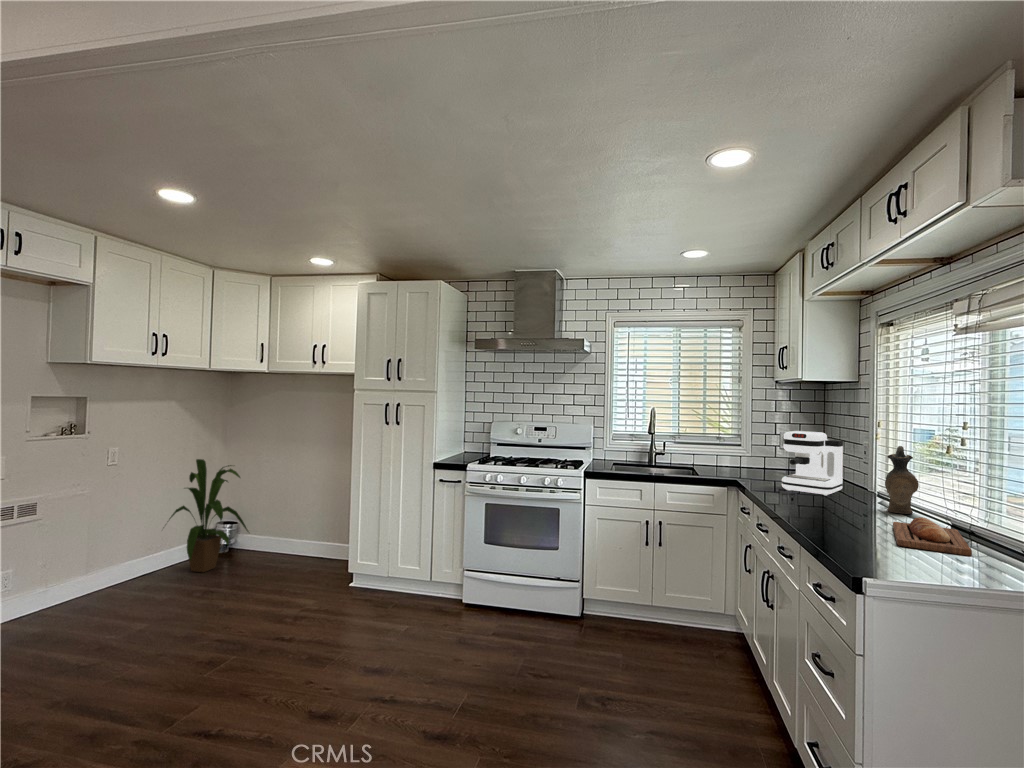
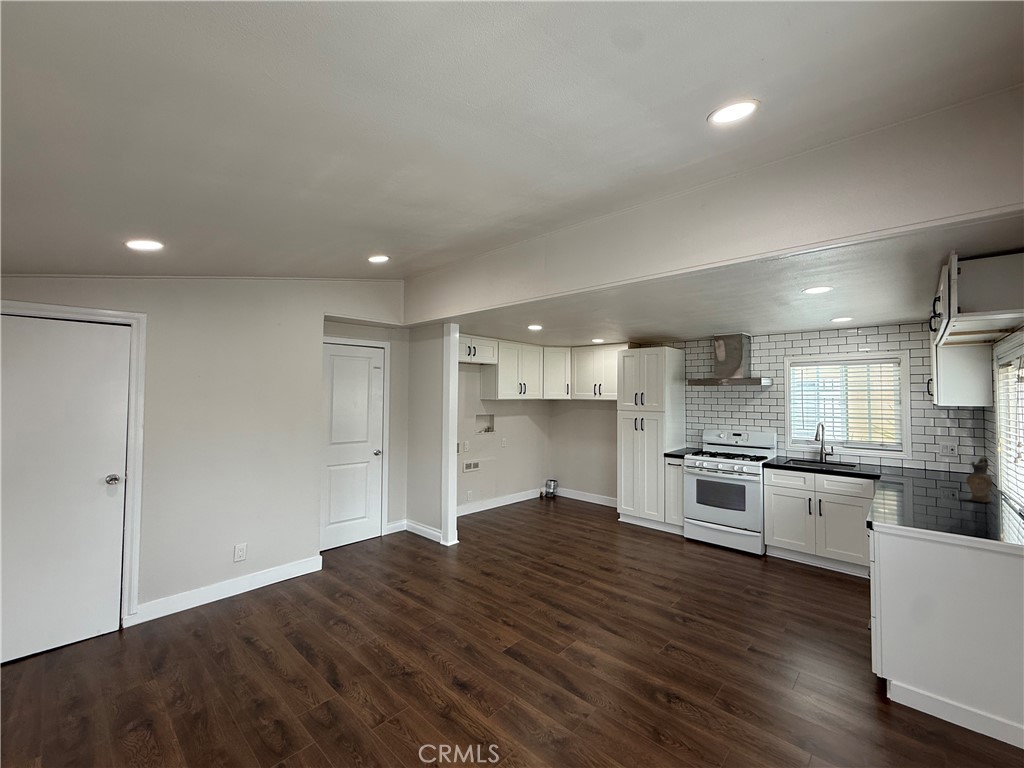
coffee maker: present [782,431,843,496] -> none [907,443,963,489]
house plant: present [169,459,248,572] -> none [524,446,564,505]
bread loaf: present [893,517,972,556] -> none [924,500,991,521]

